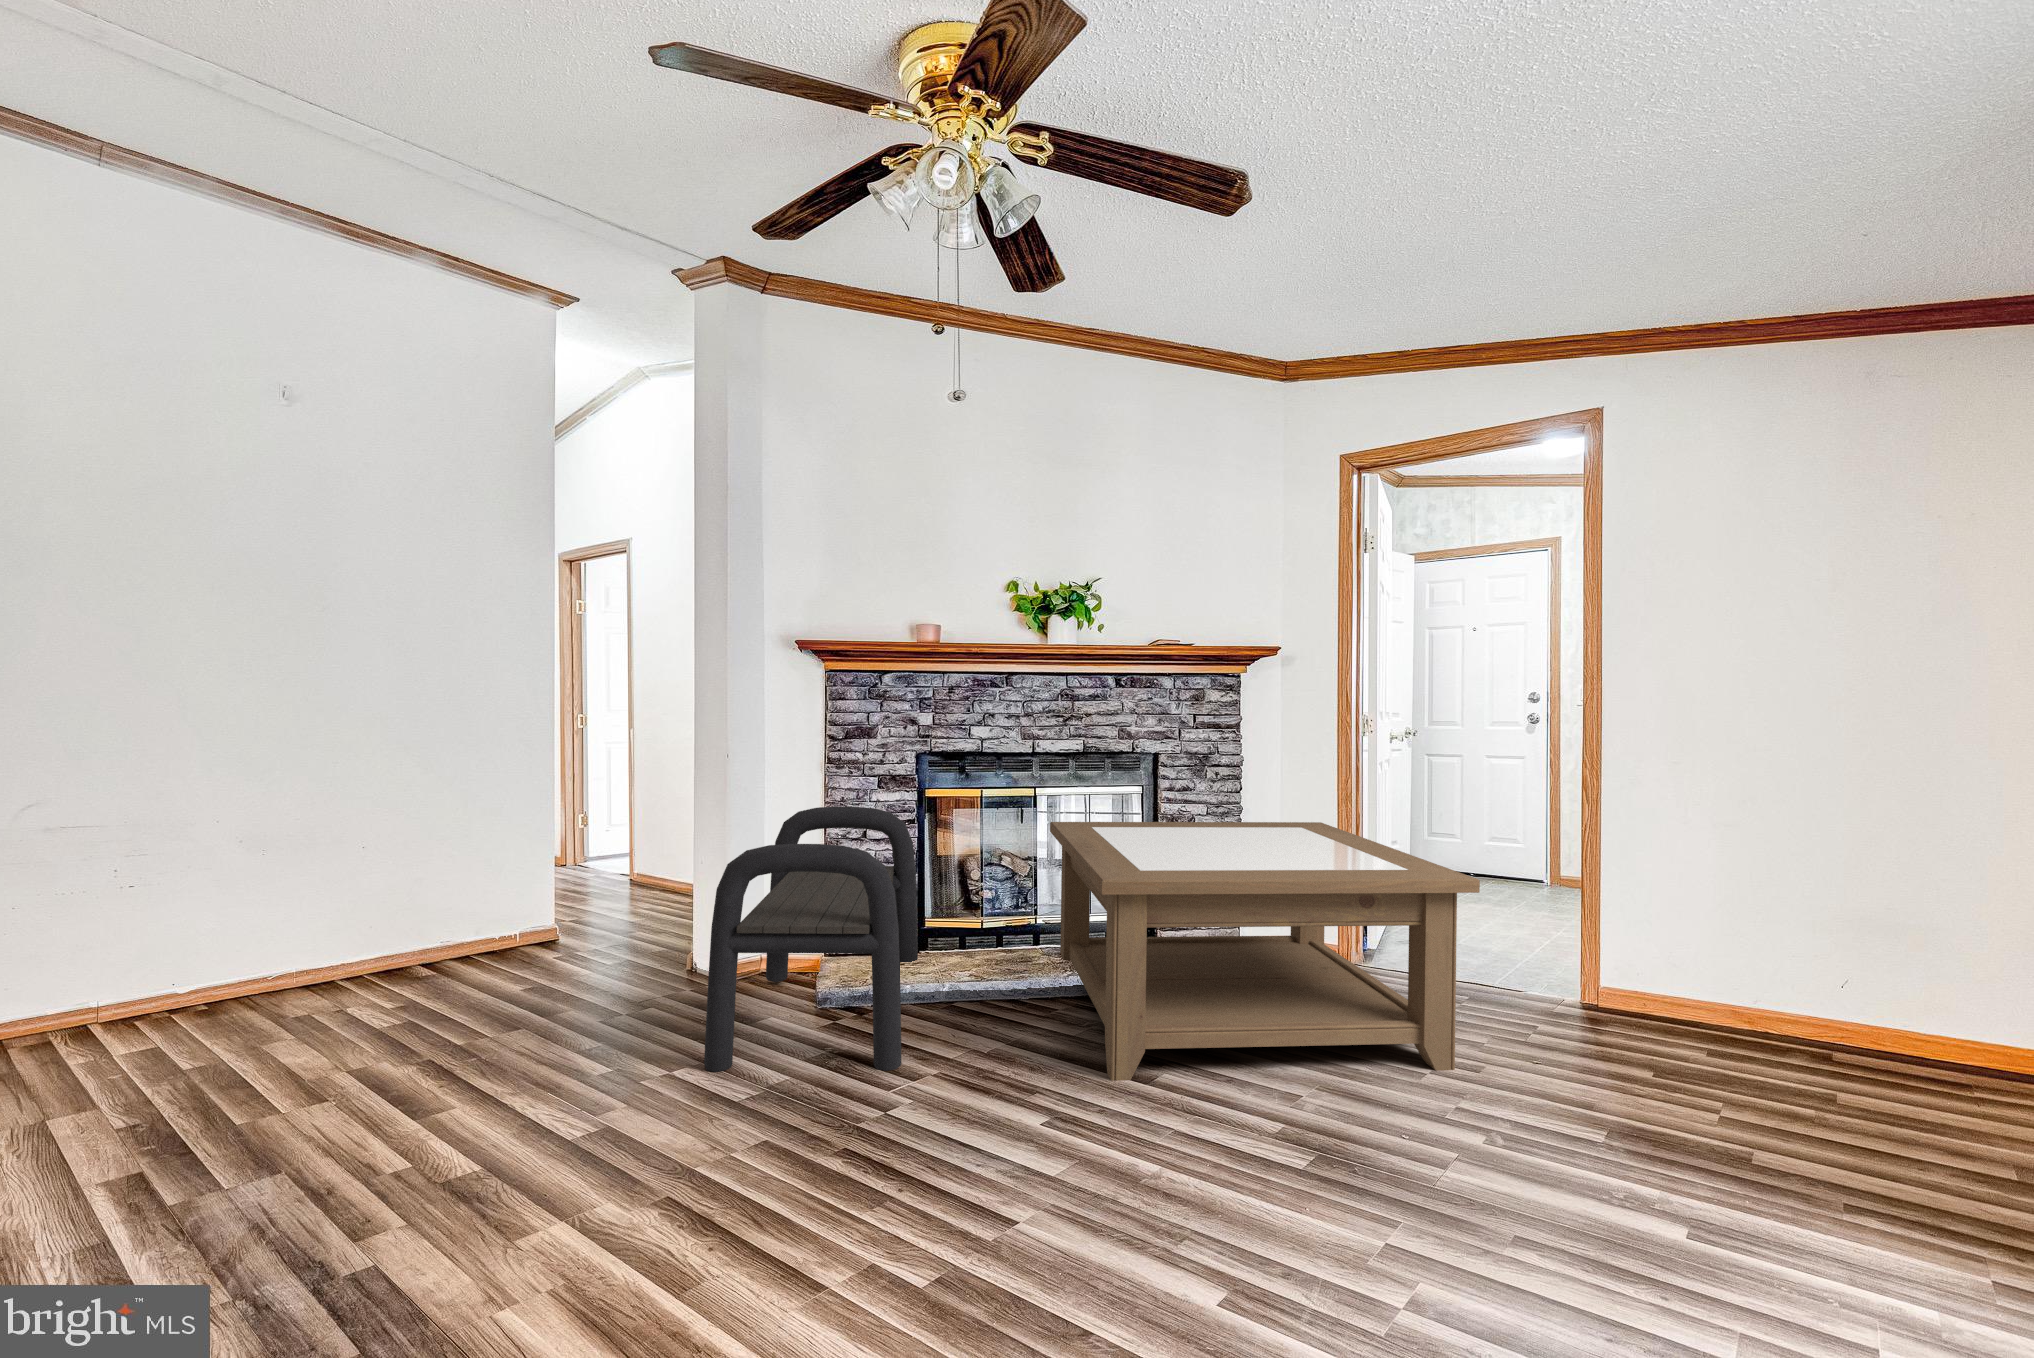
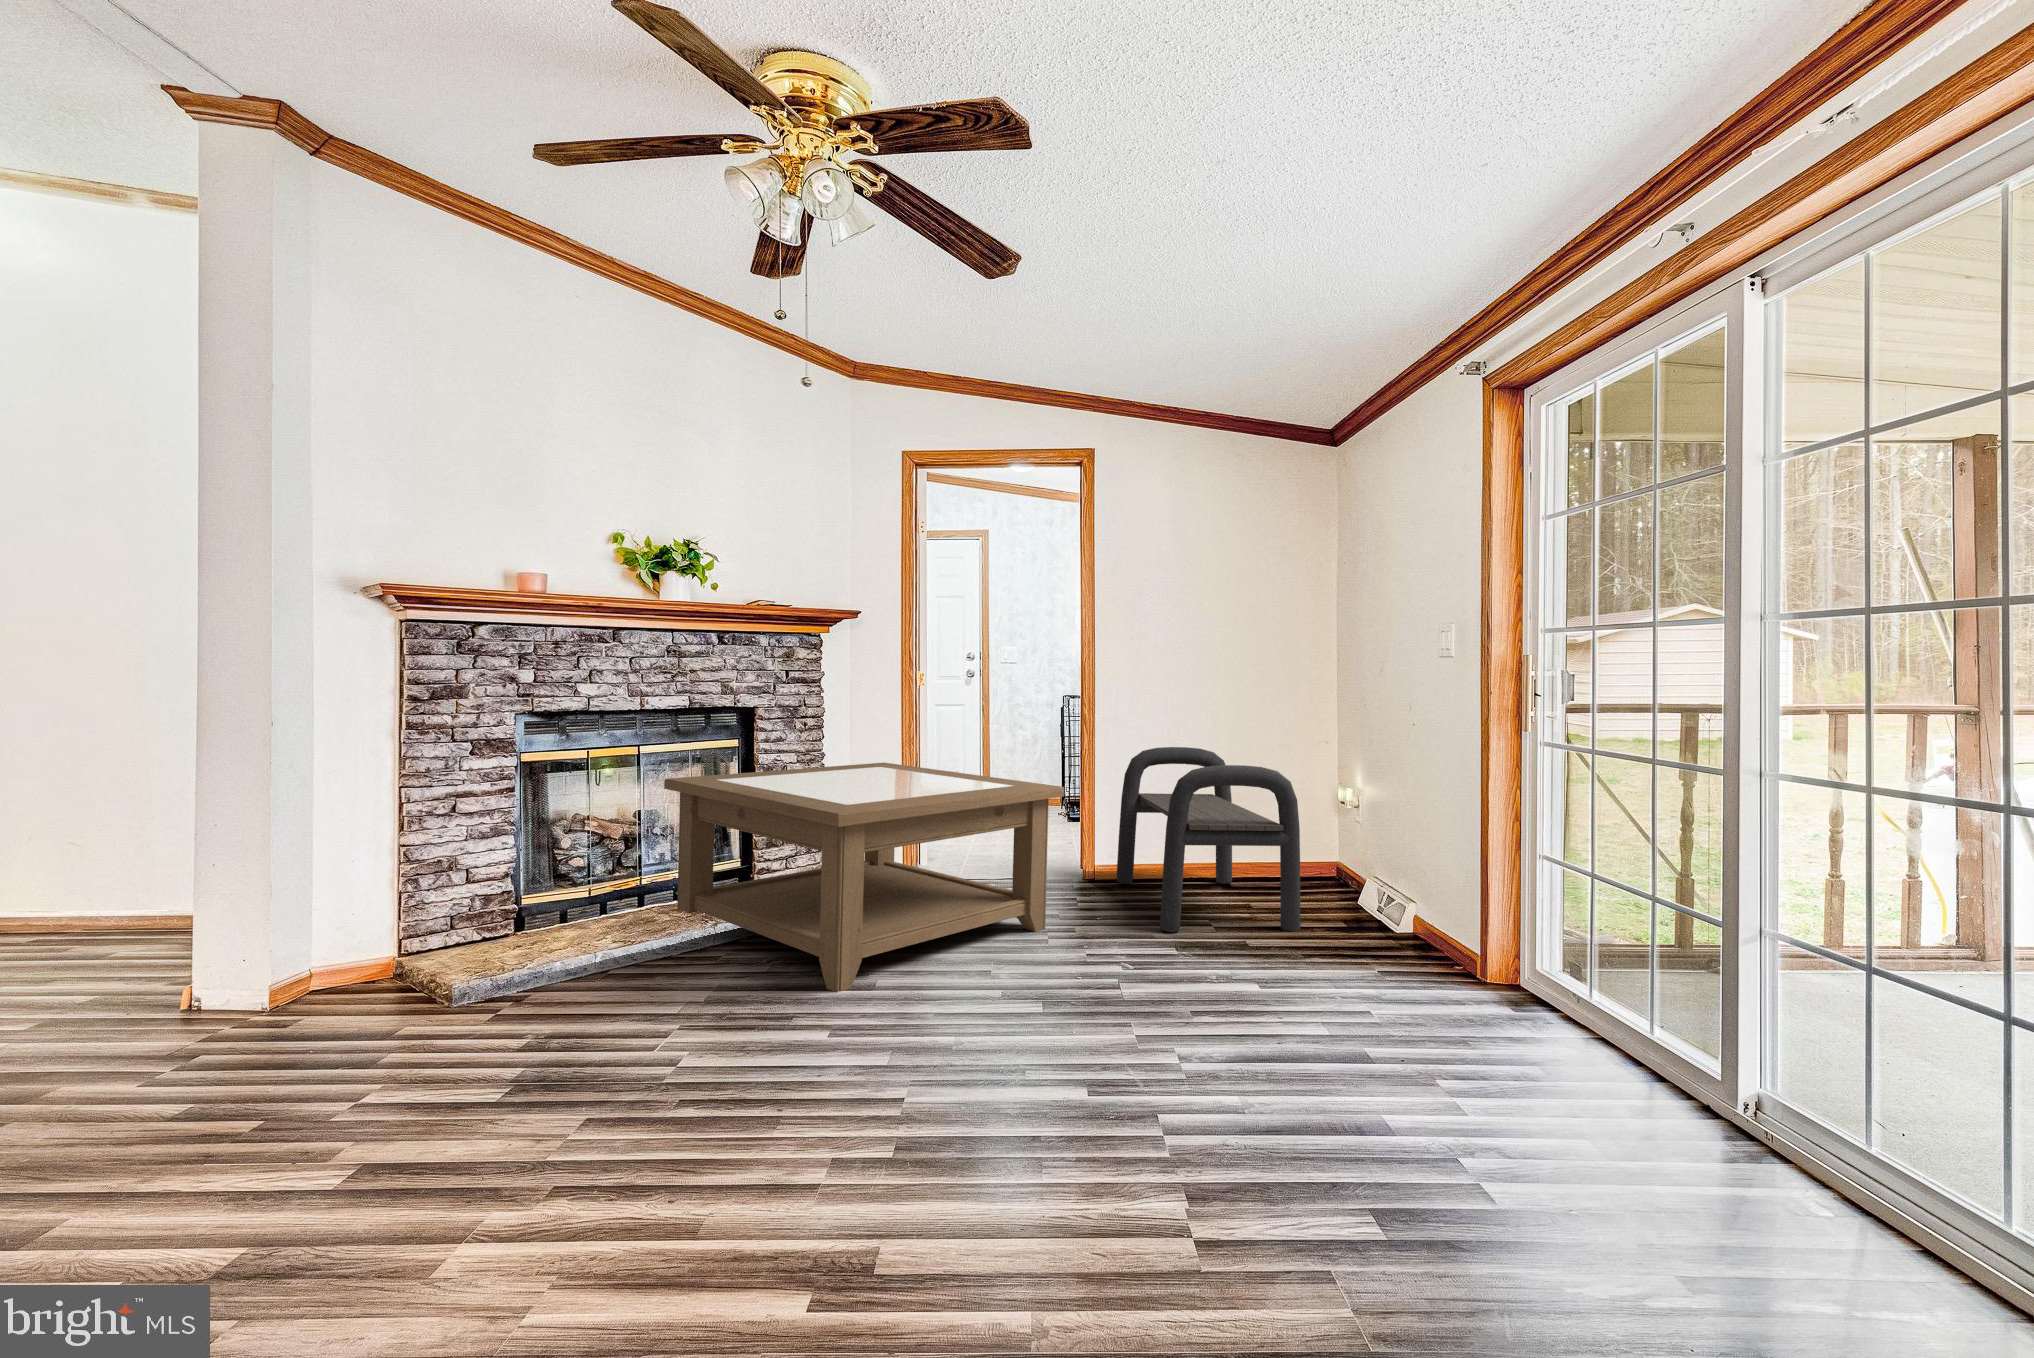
bench: present [704,807,918,1072] -> present [1116,747,1300,932]

